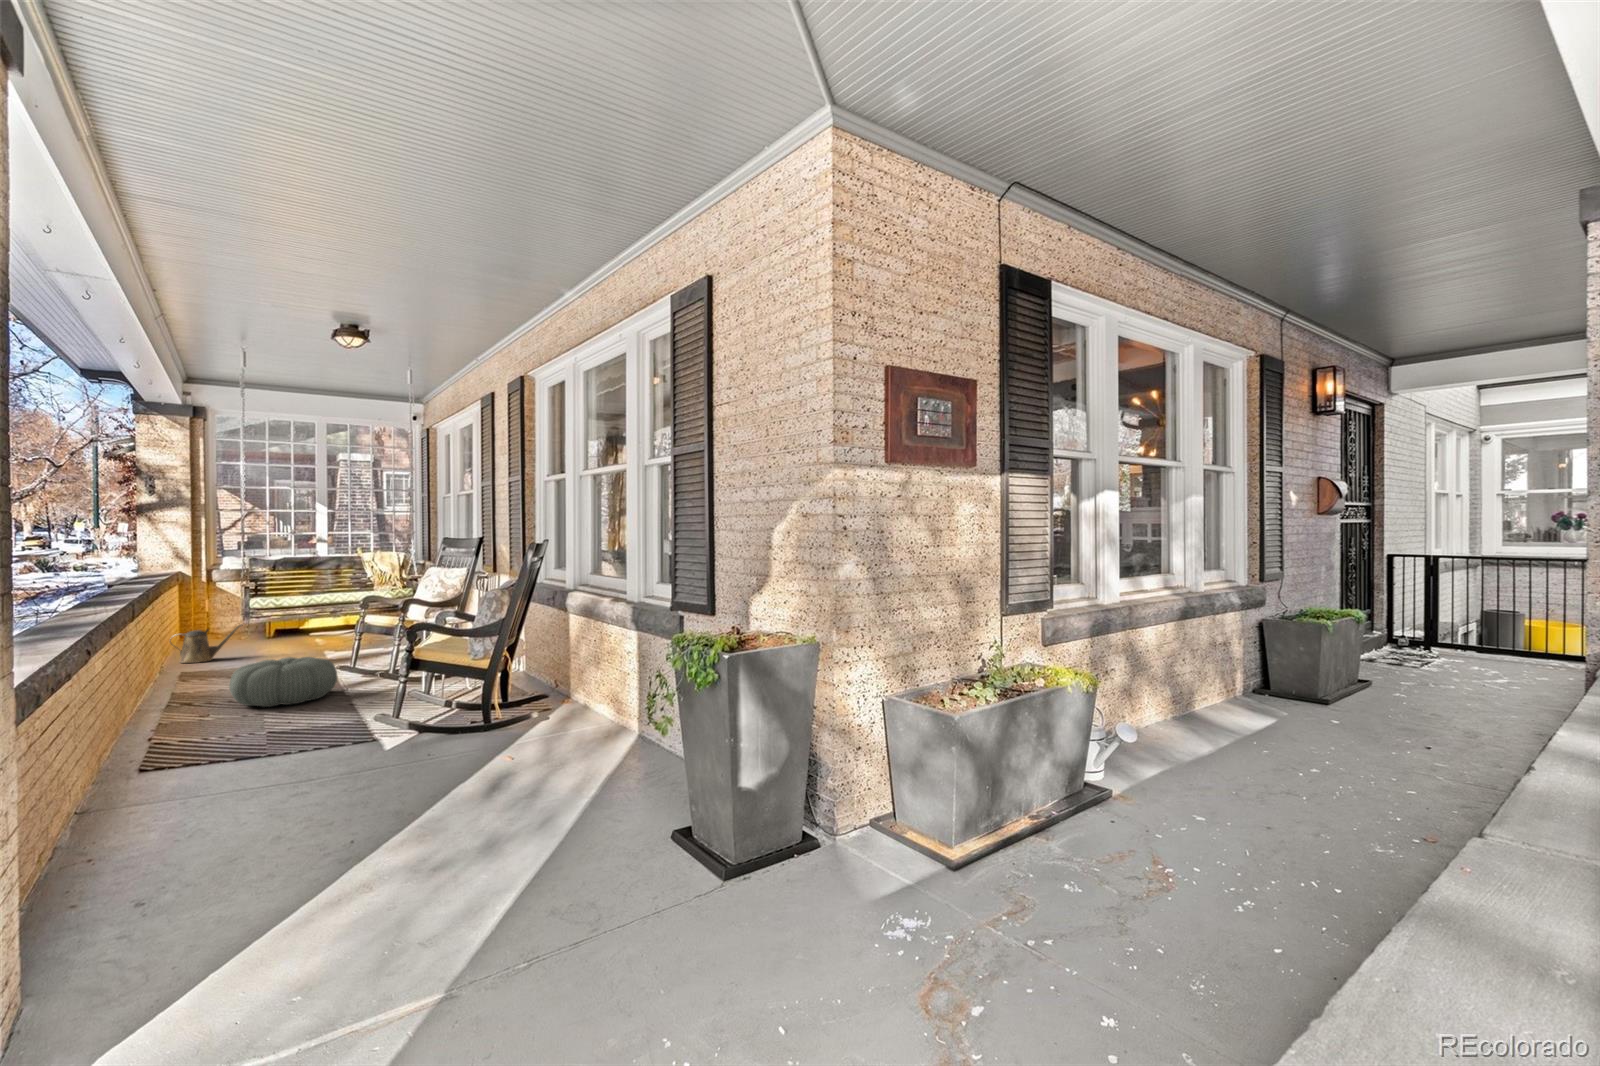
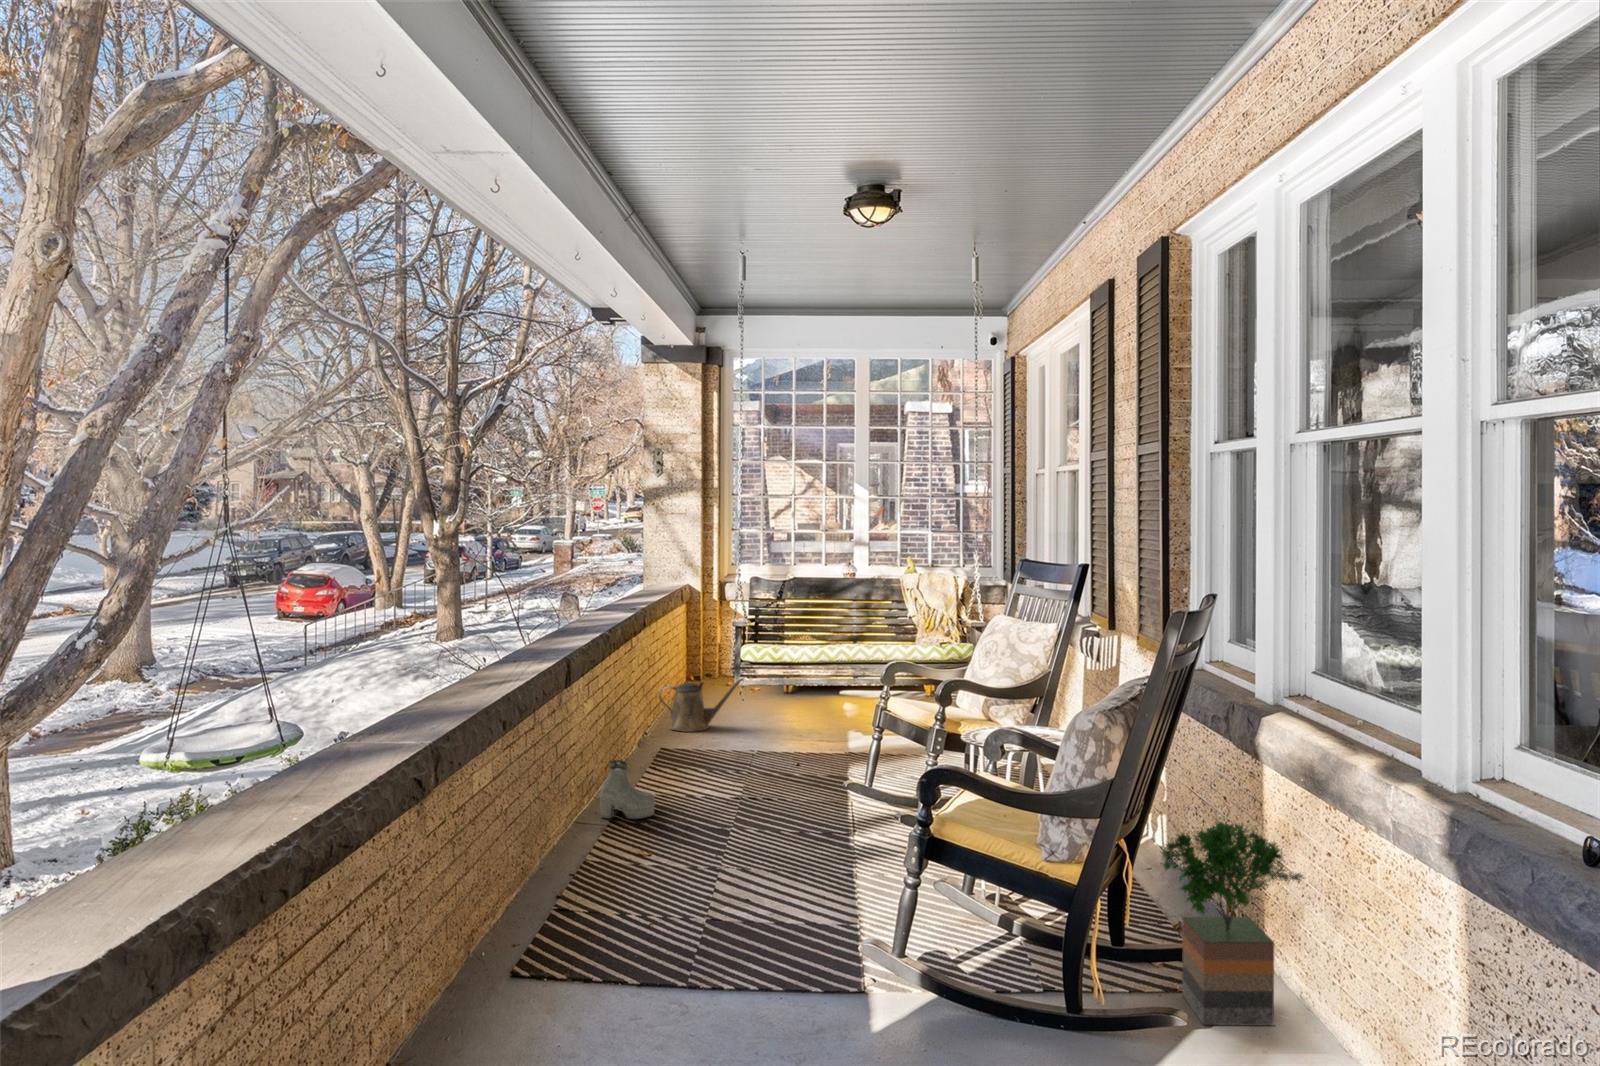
potted tree: none [524,633,587,719] -> present [1160,821,1304,1025]
pouf: present [229,657,337,707] -> none [688,765,838,856]
boots: none [148,669,196,706] -> present [600,760,655,819]

